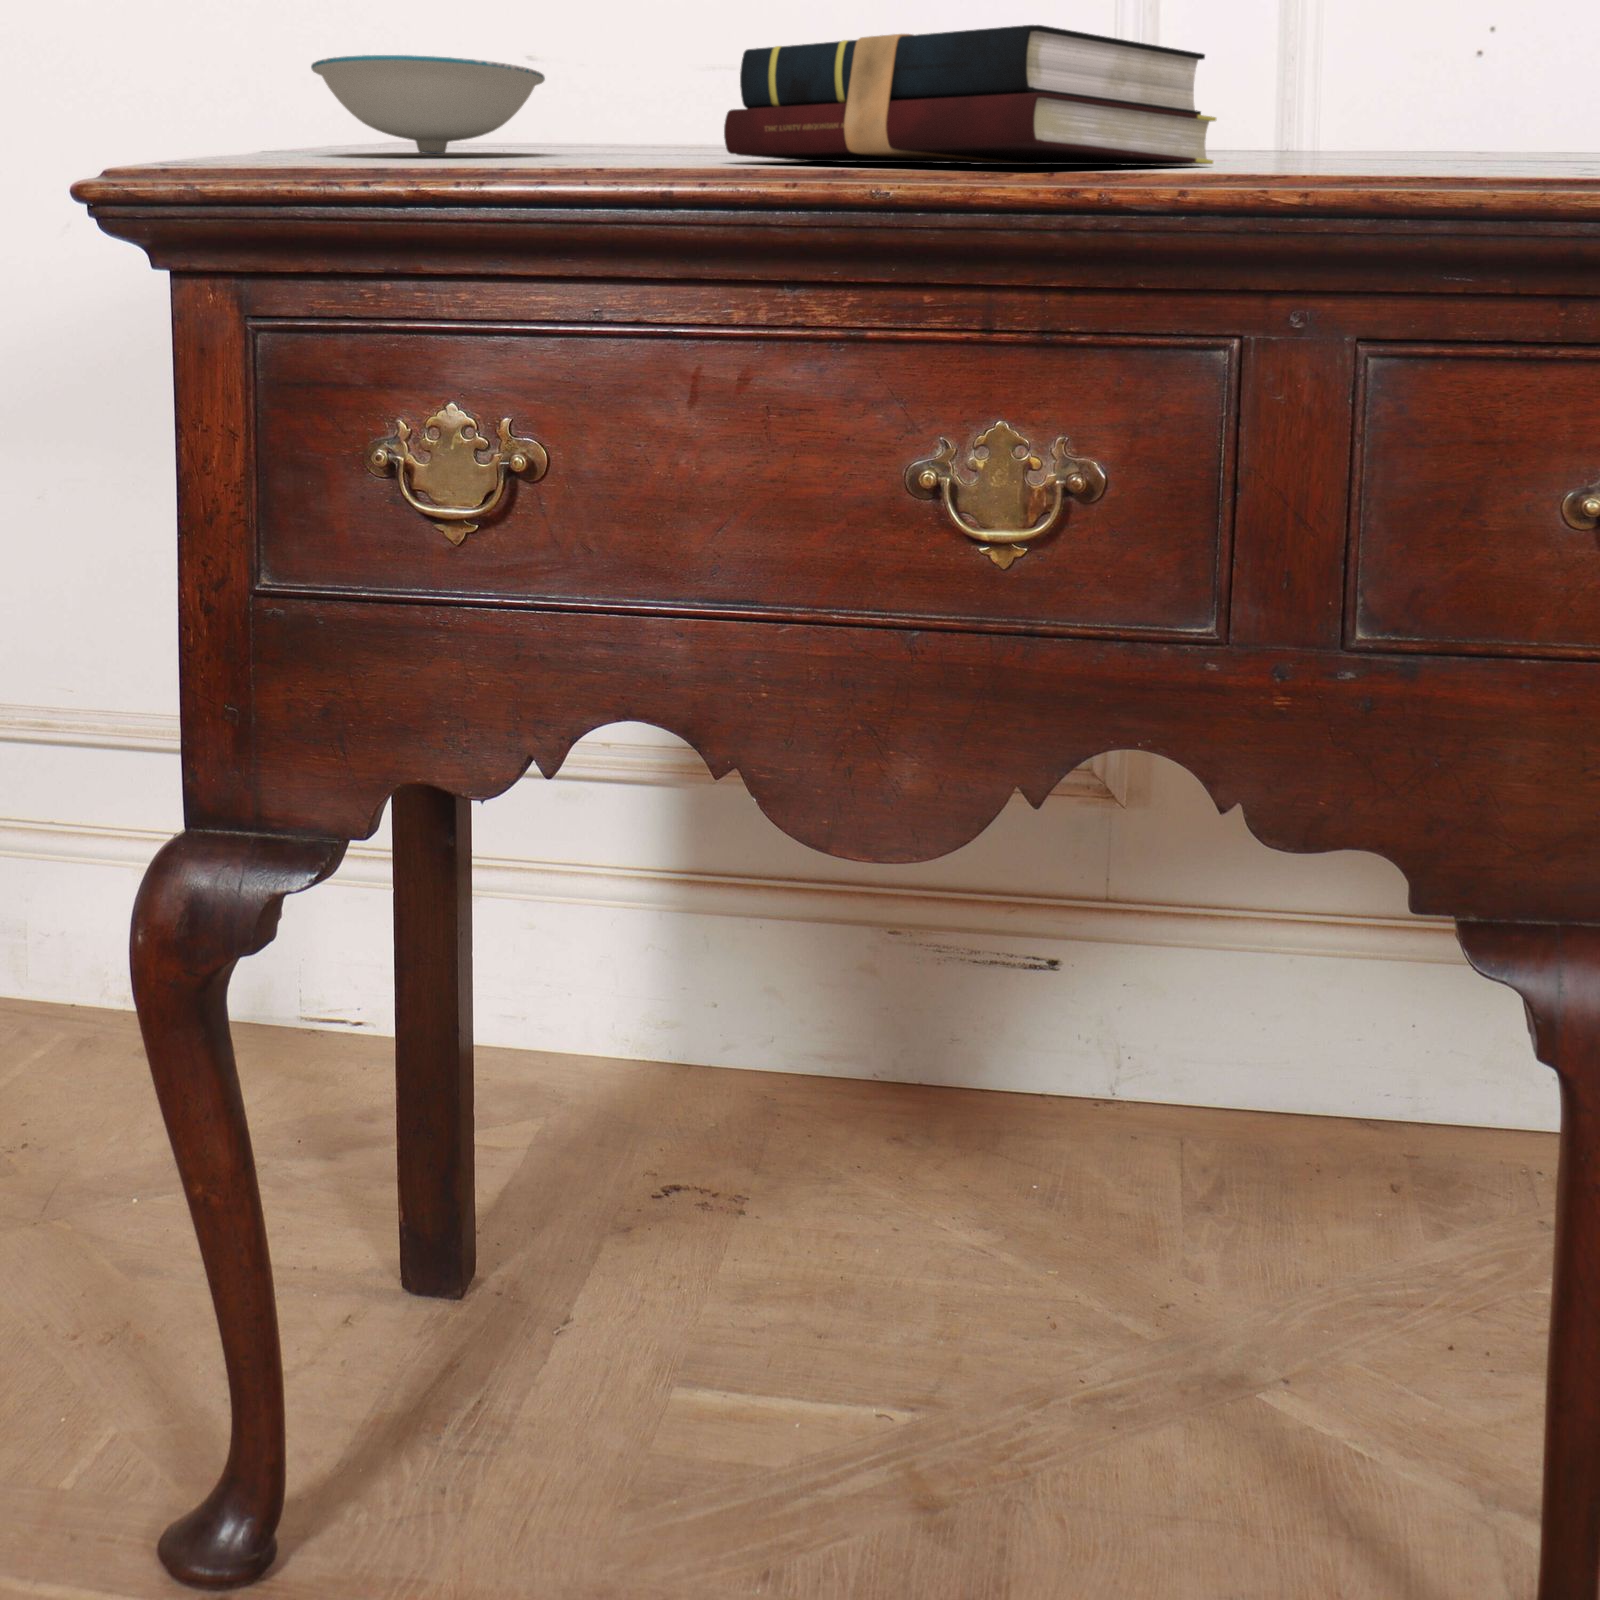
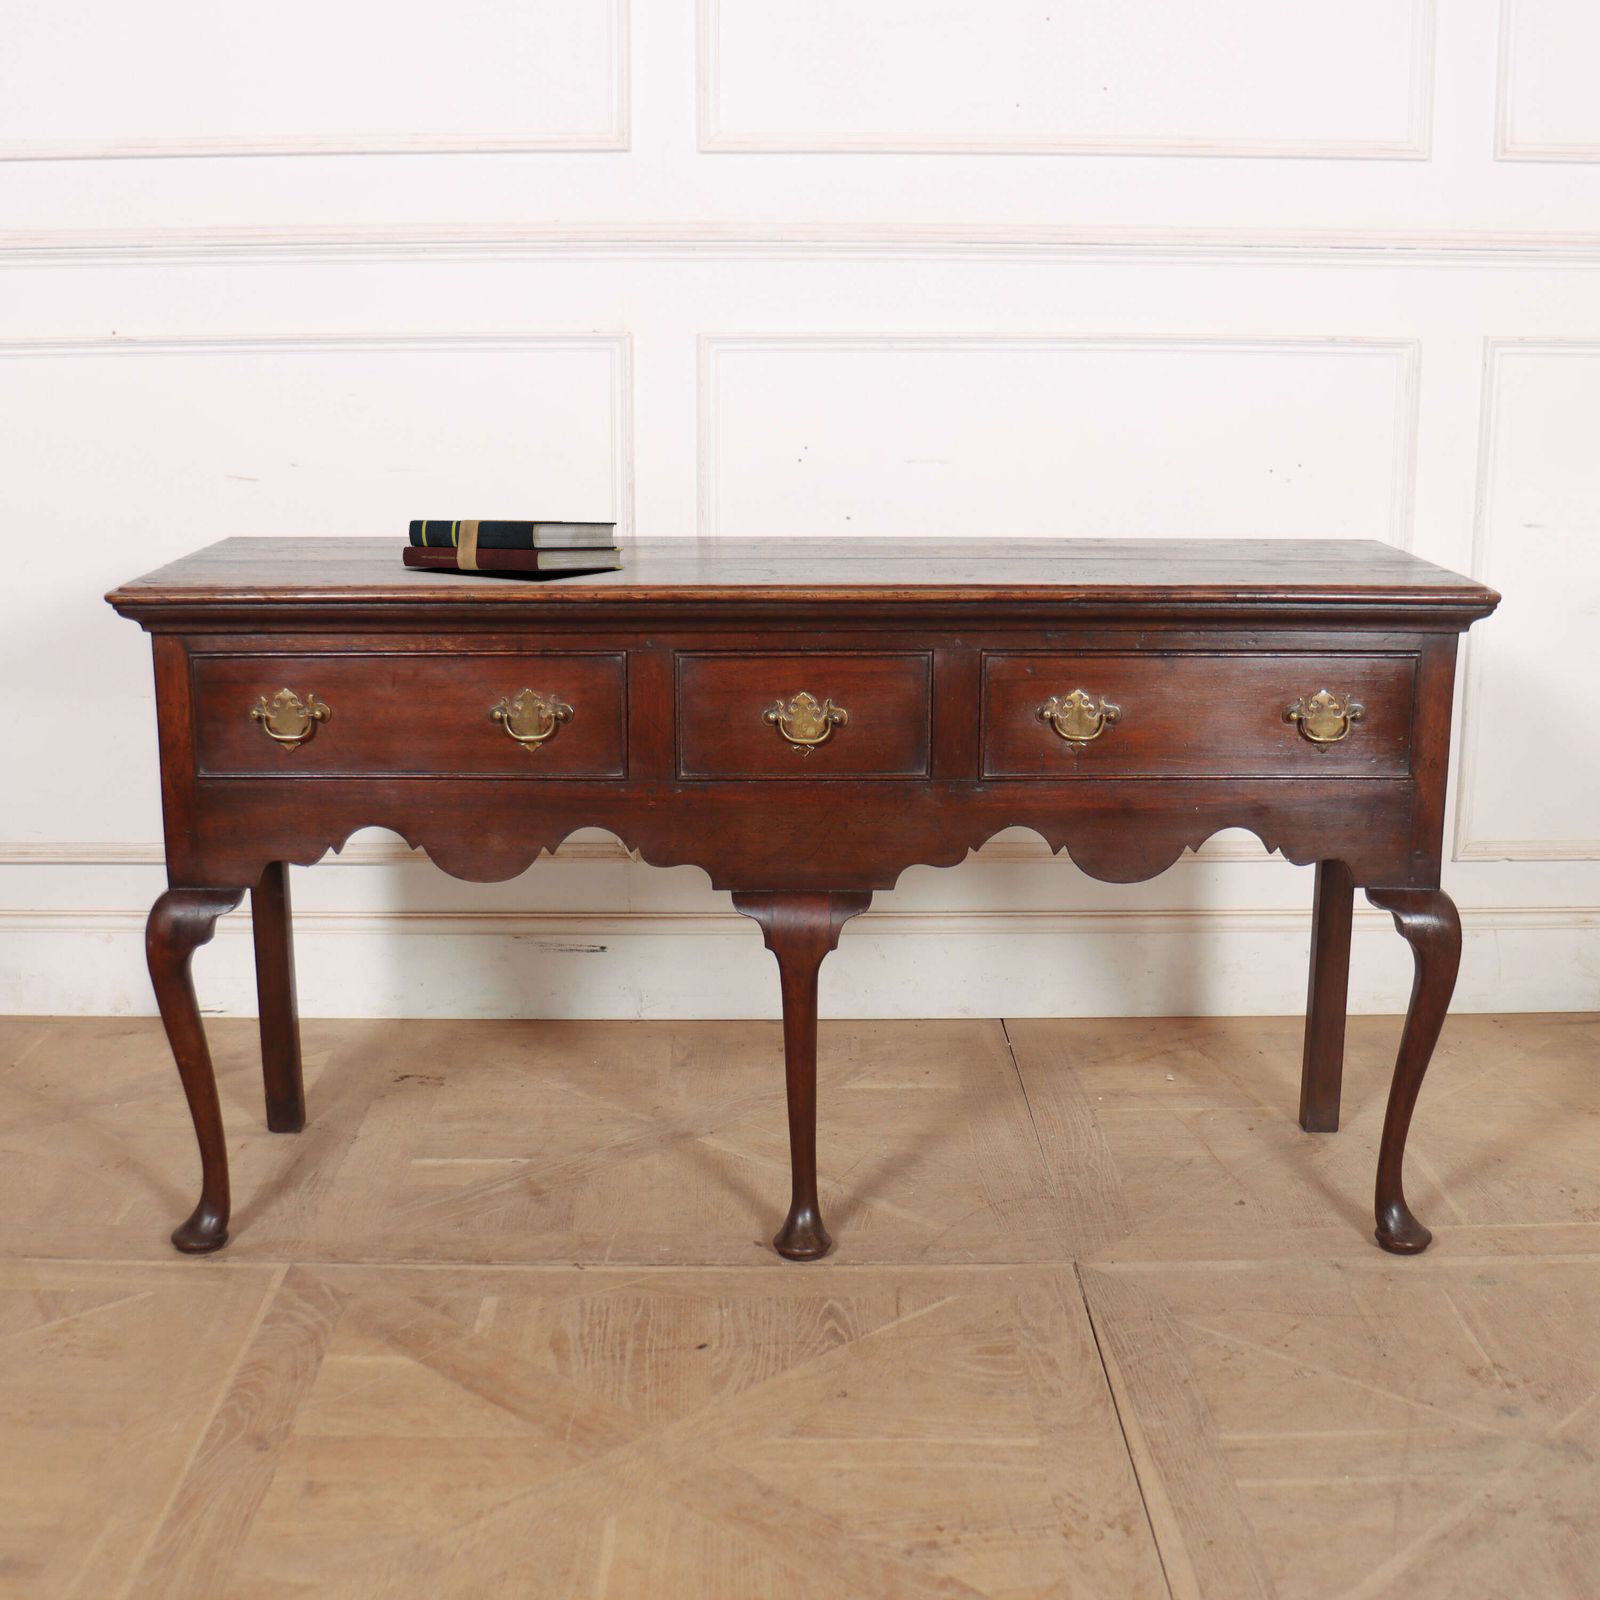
ceramic bowl: present [311,55,545,154] -> none [197,522,313,560]

